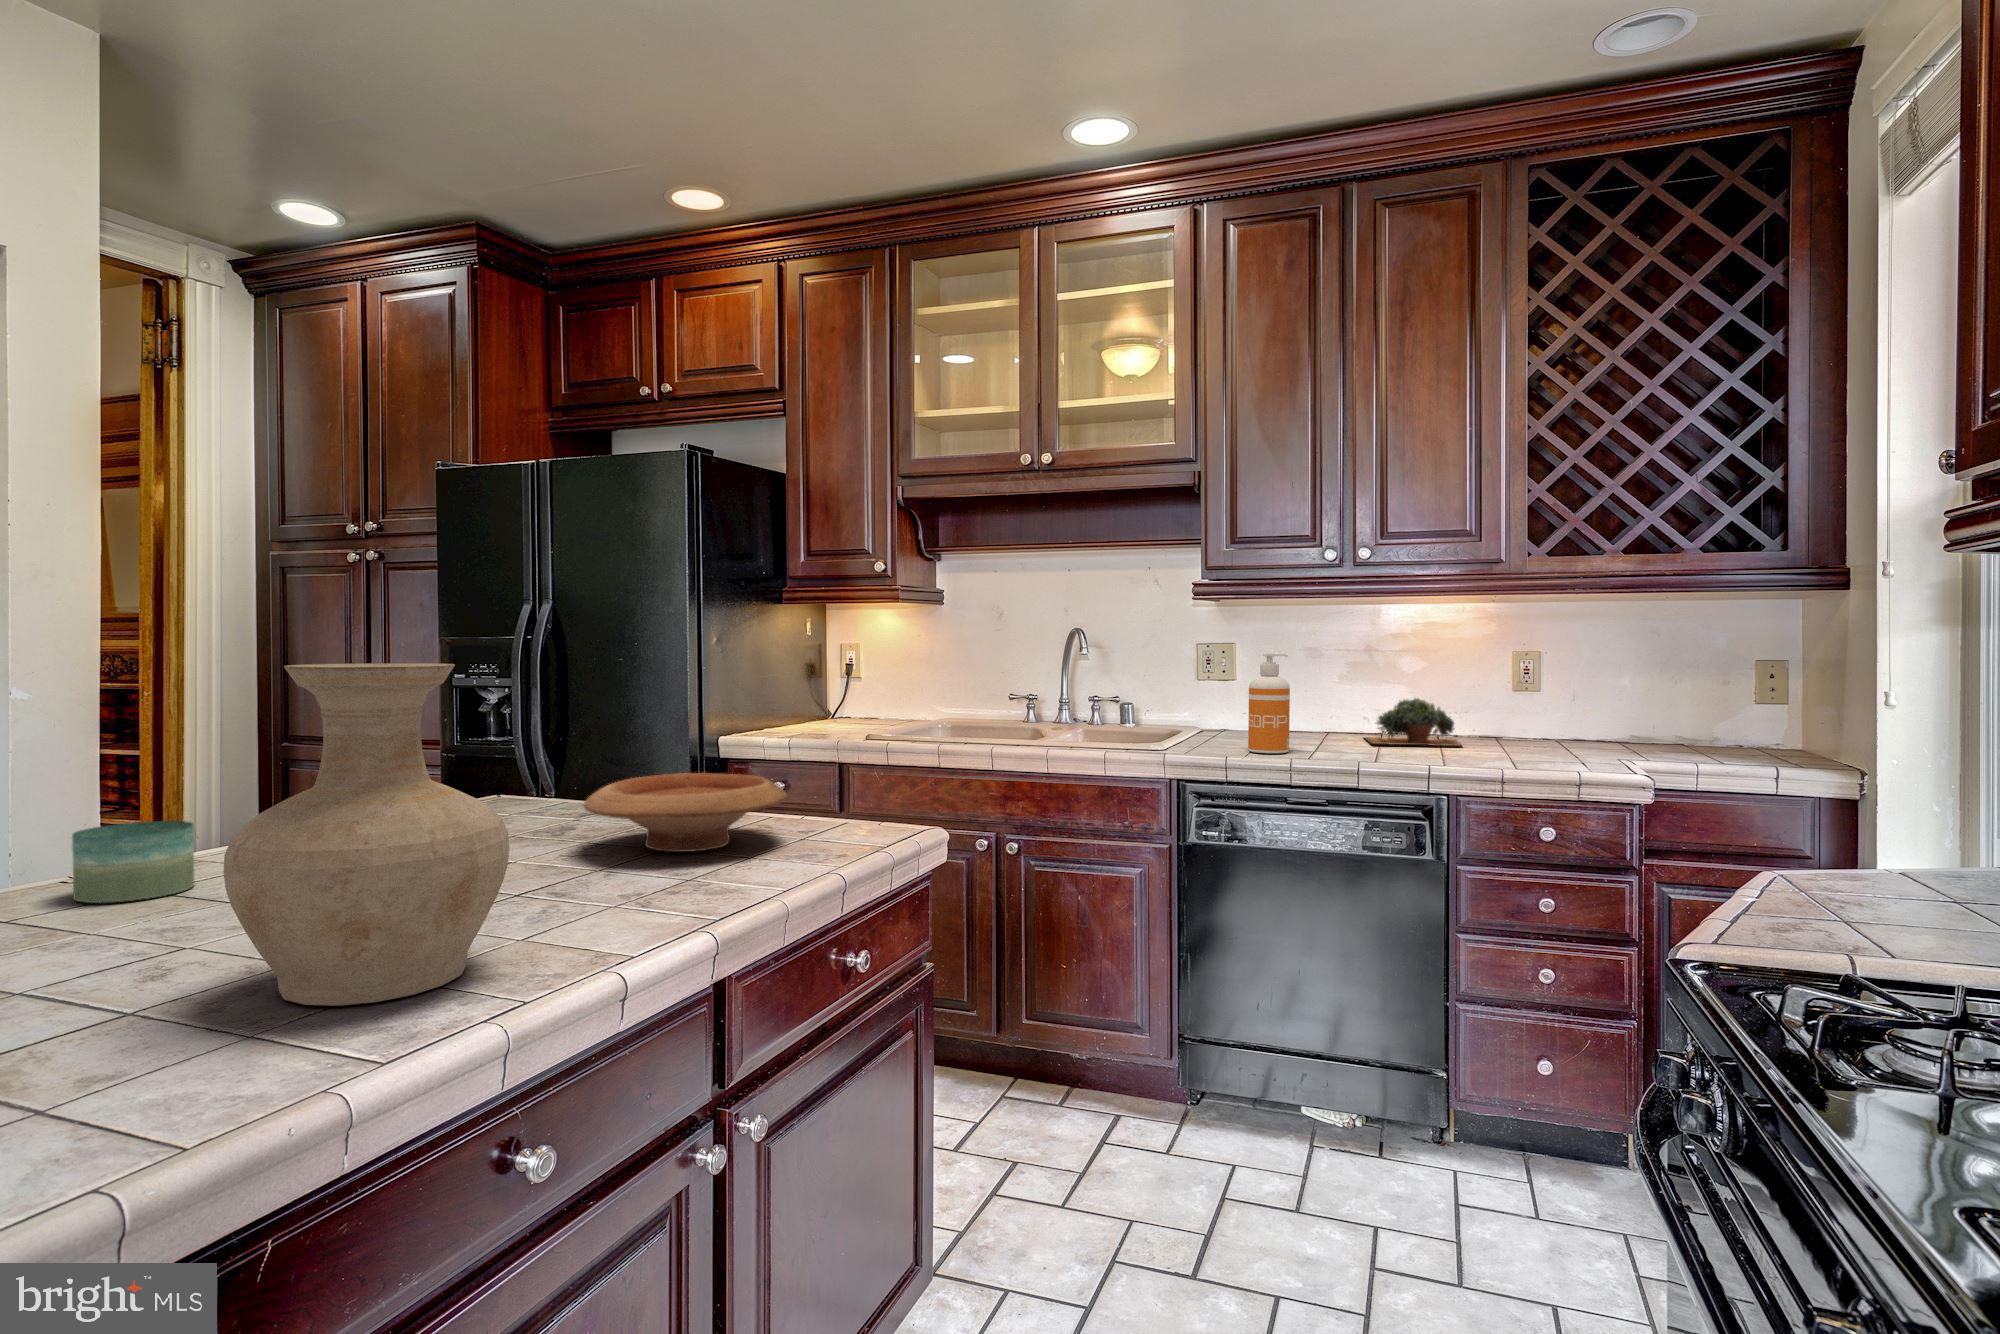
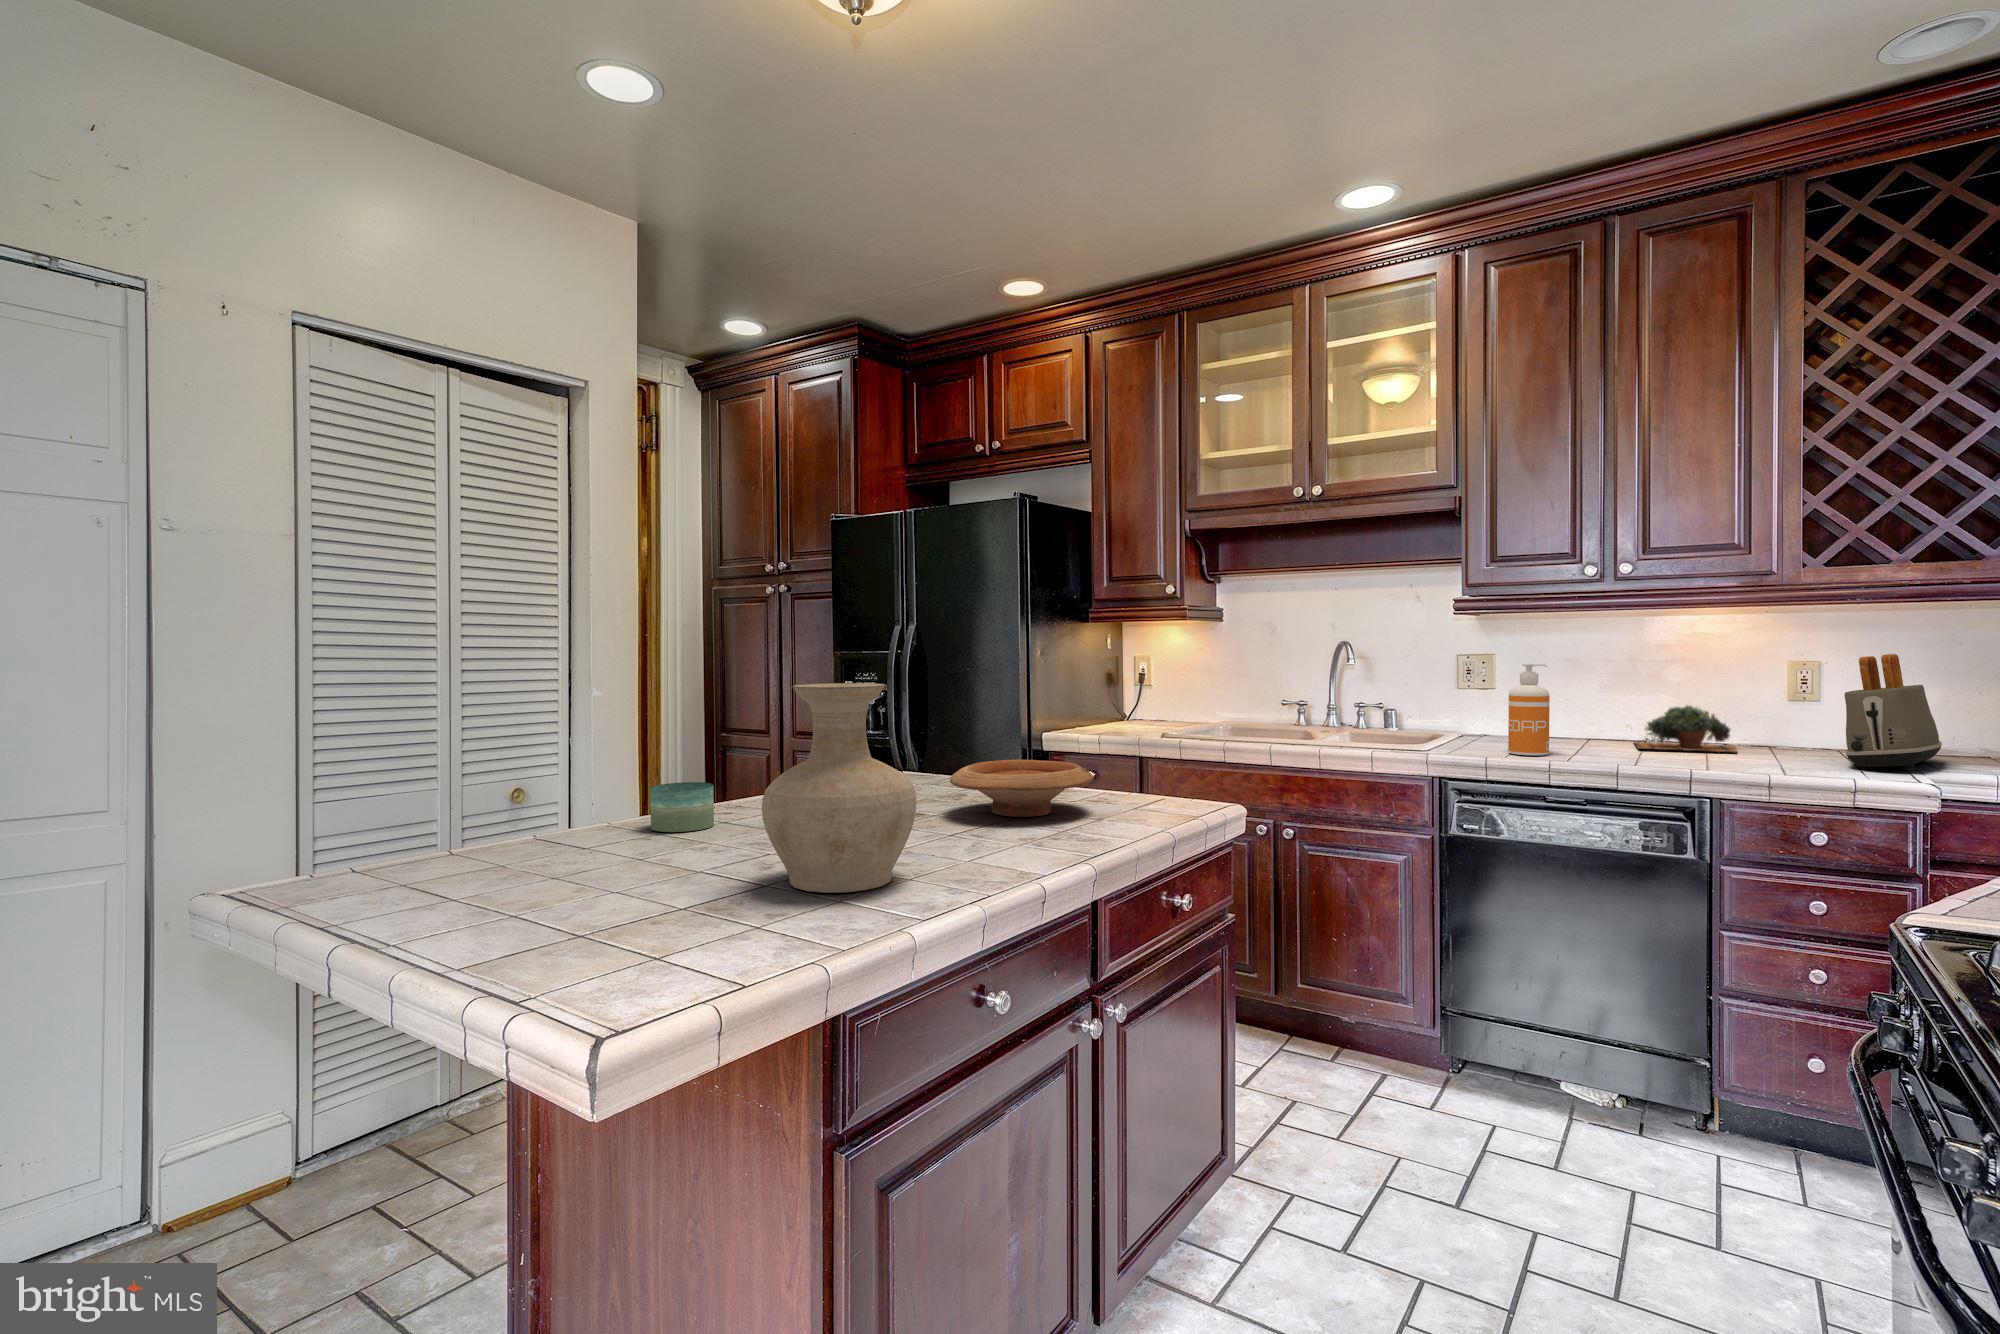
toaster: none [1566,645,1645,761] -> present [1844,654,1942,770]

